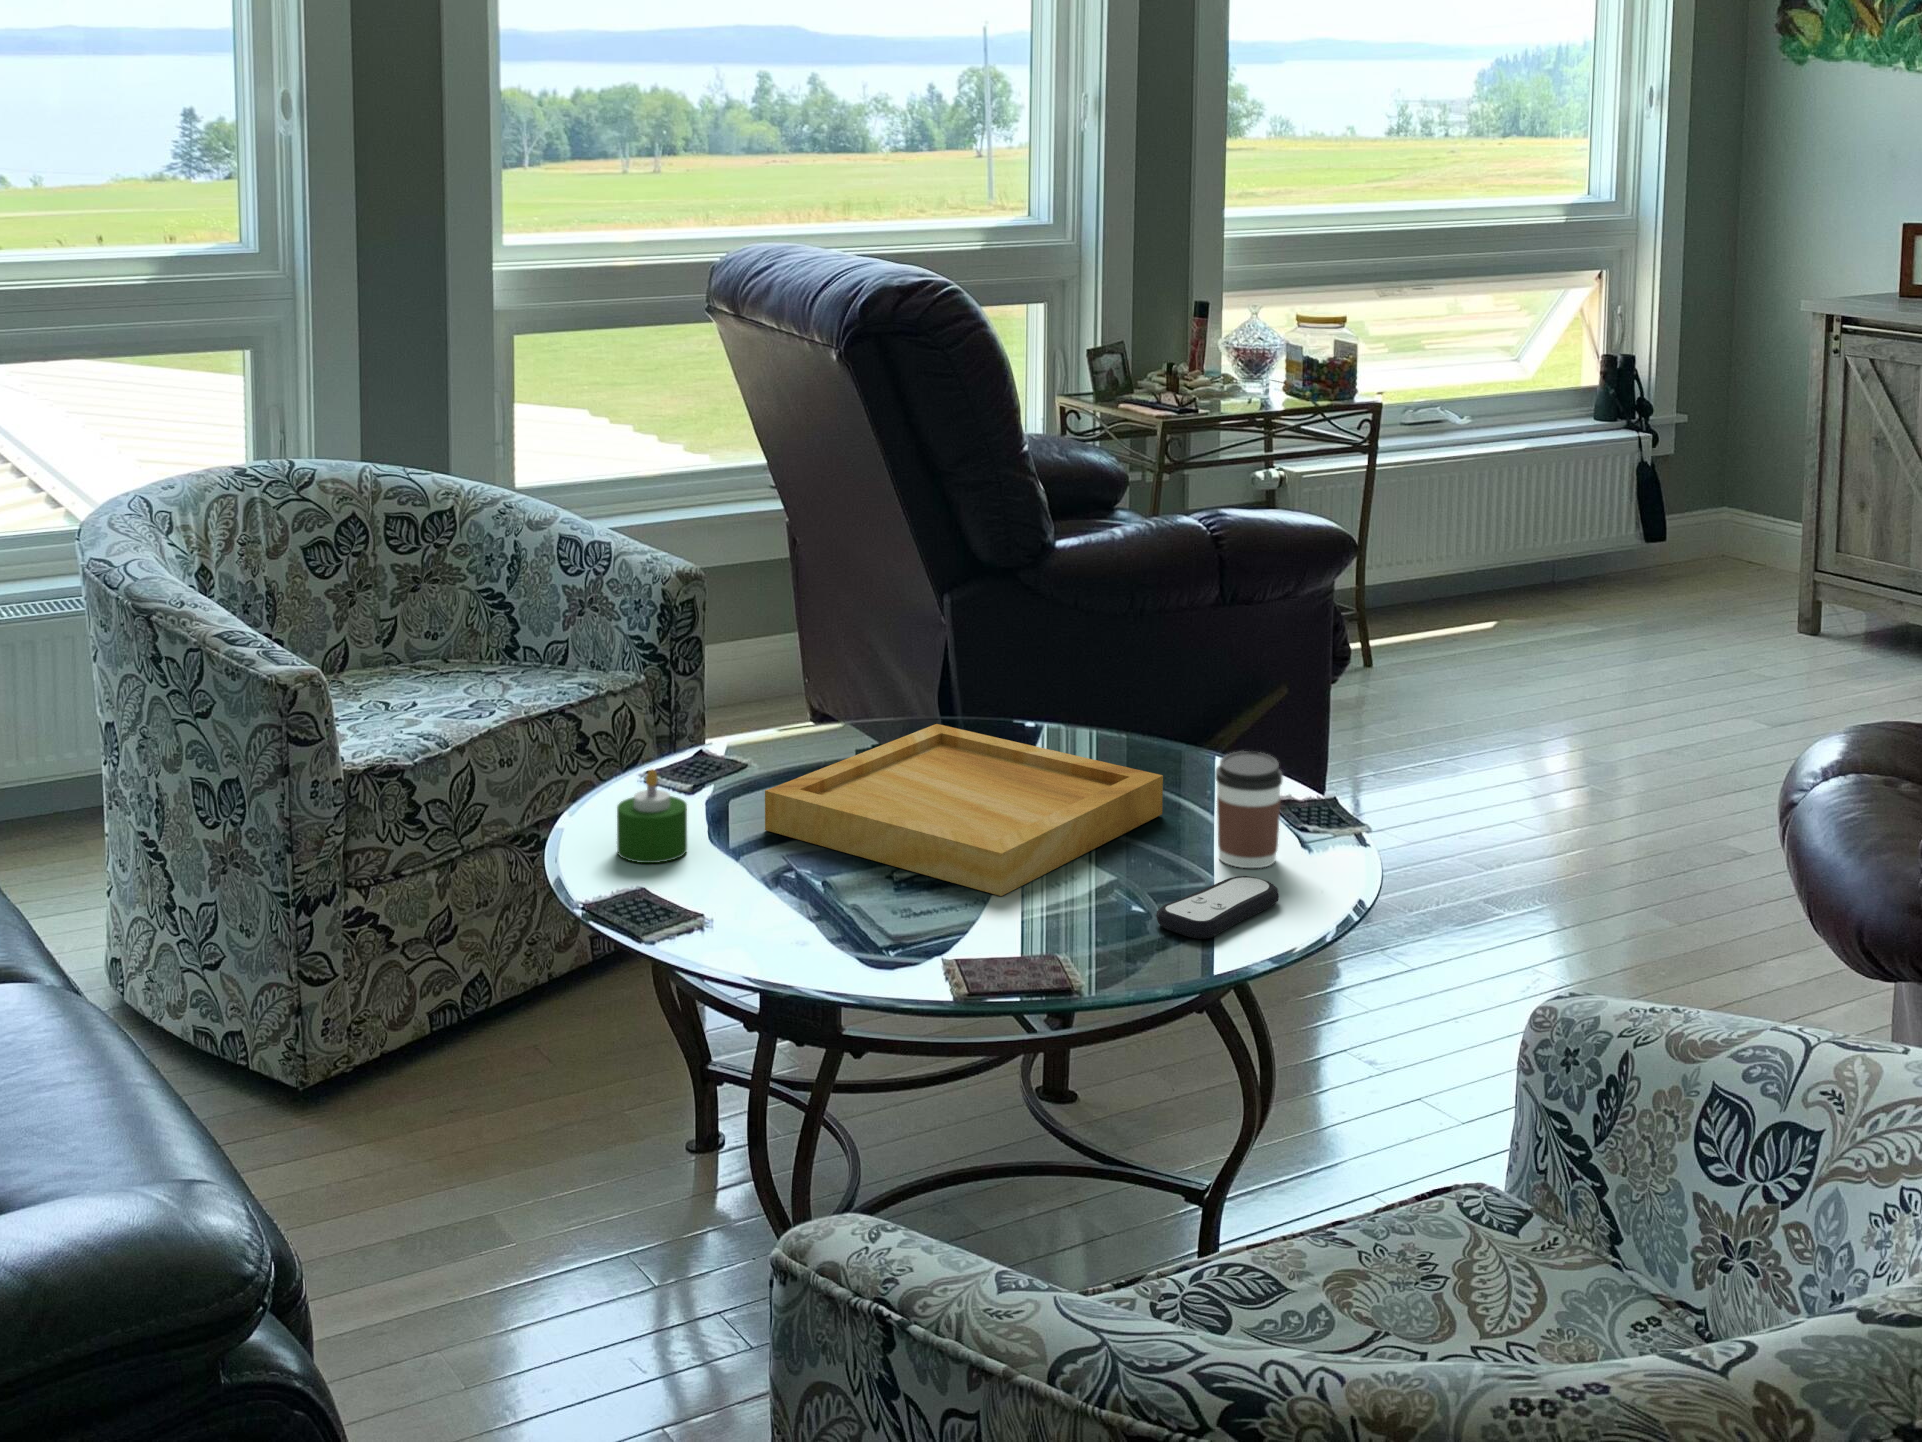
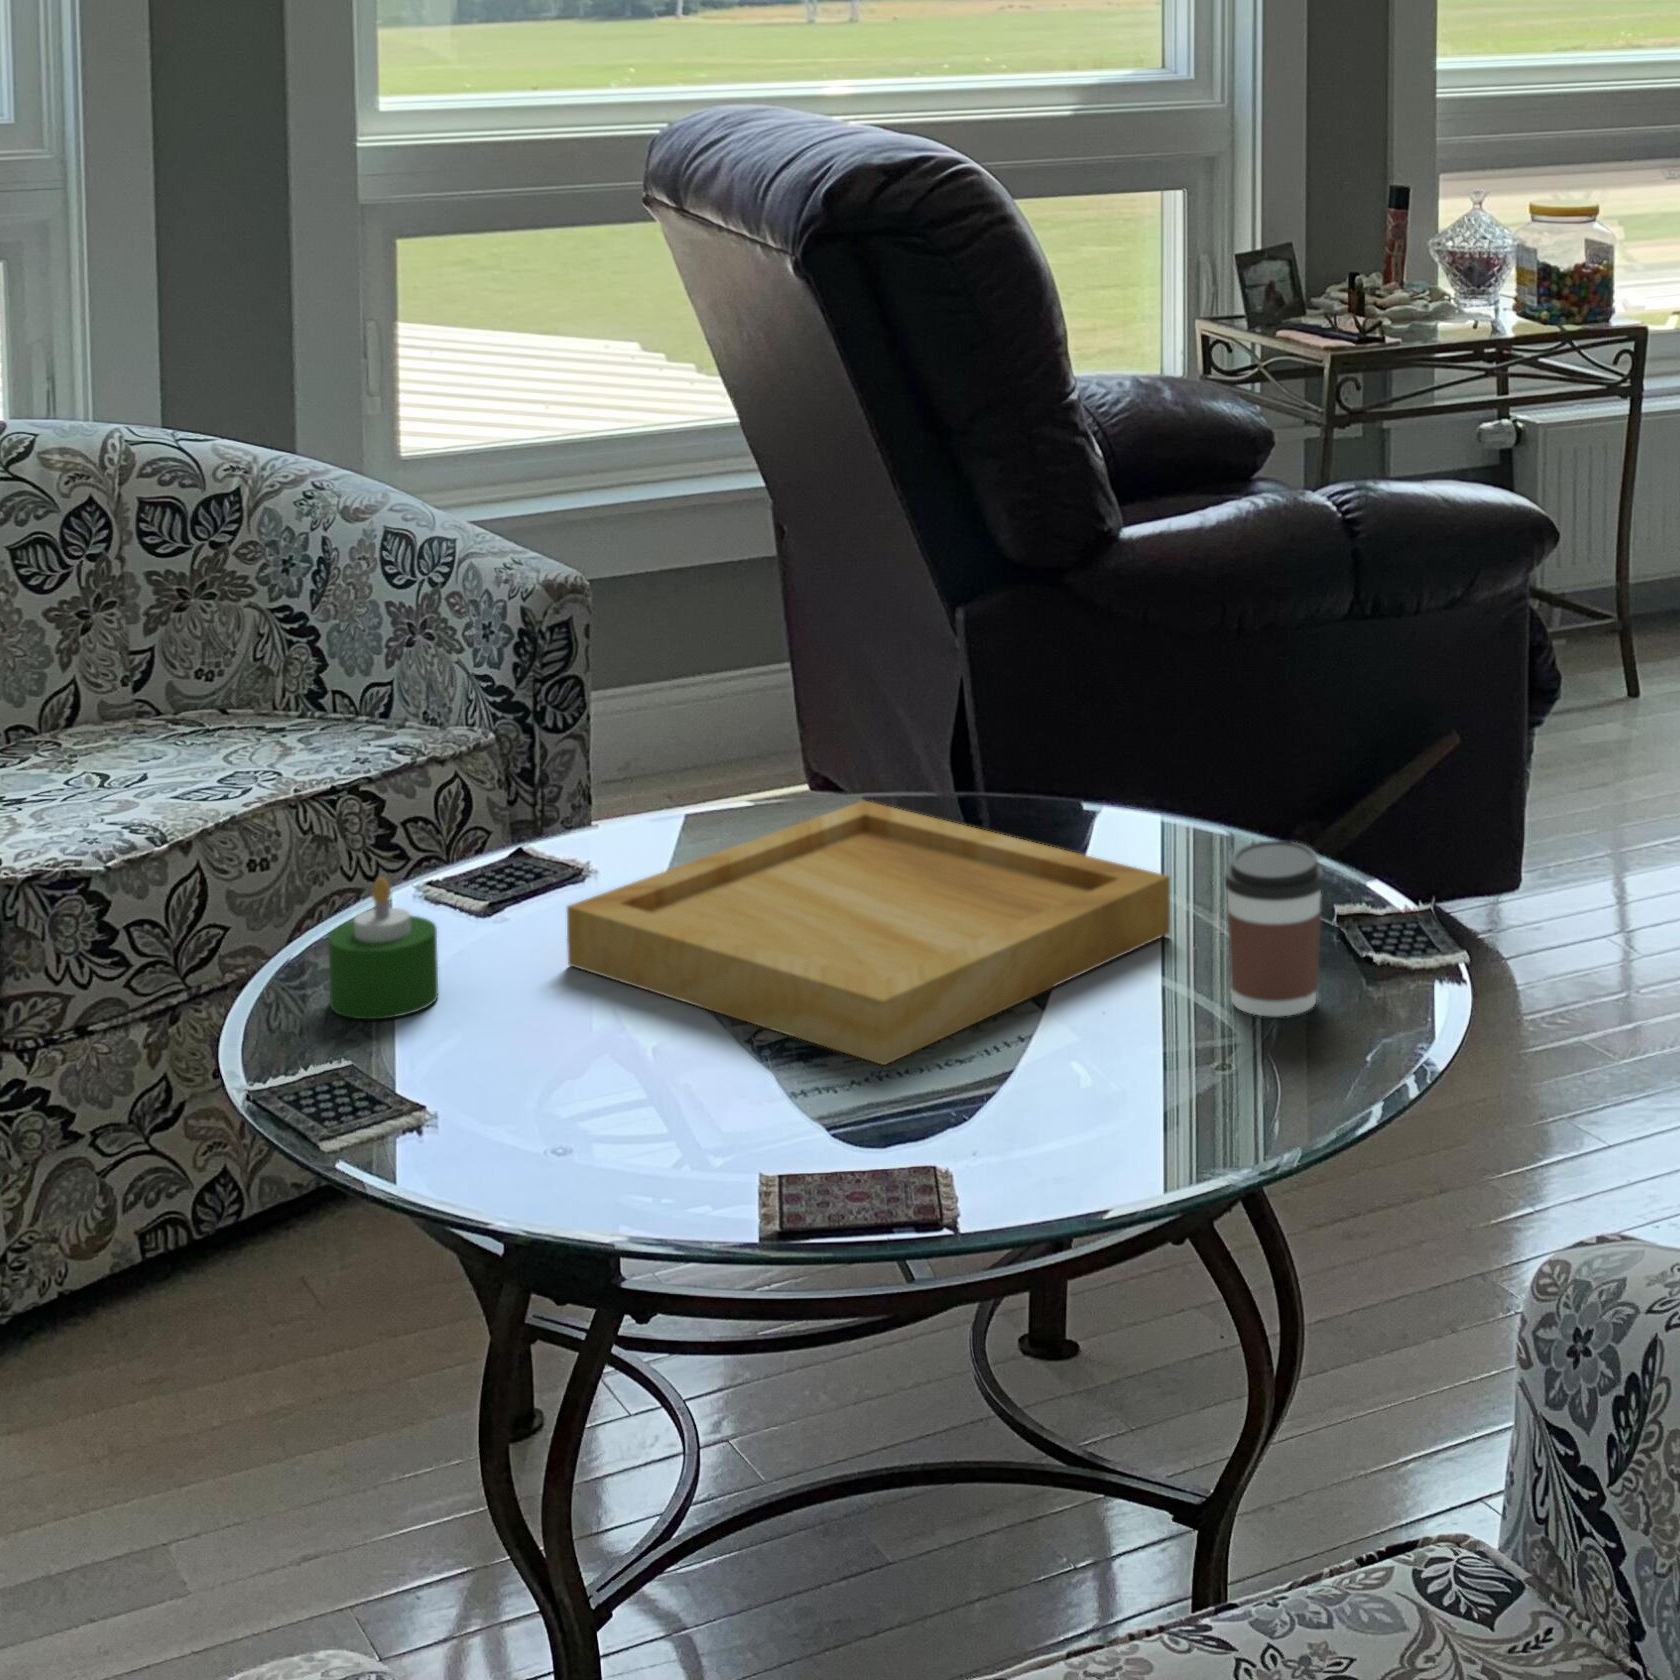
remote control: present [1156,876,1279,939] -> none [1102,1030,1299,1130]

